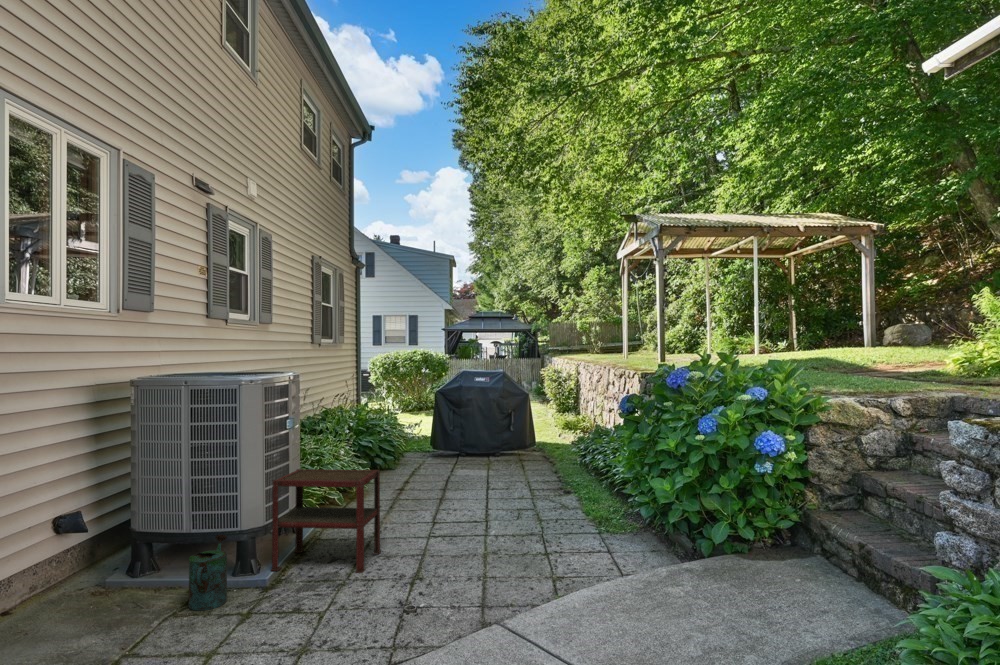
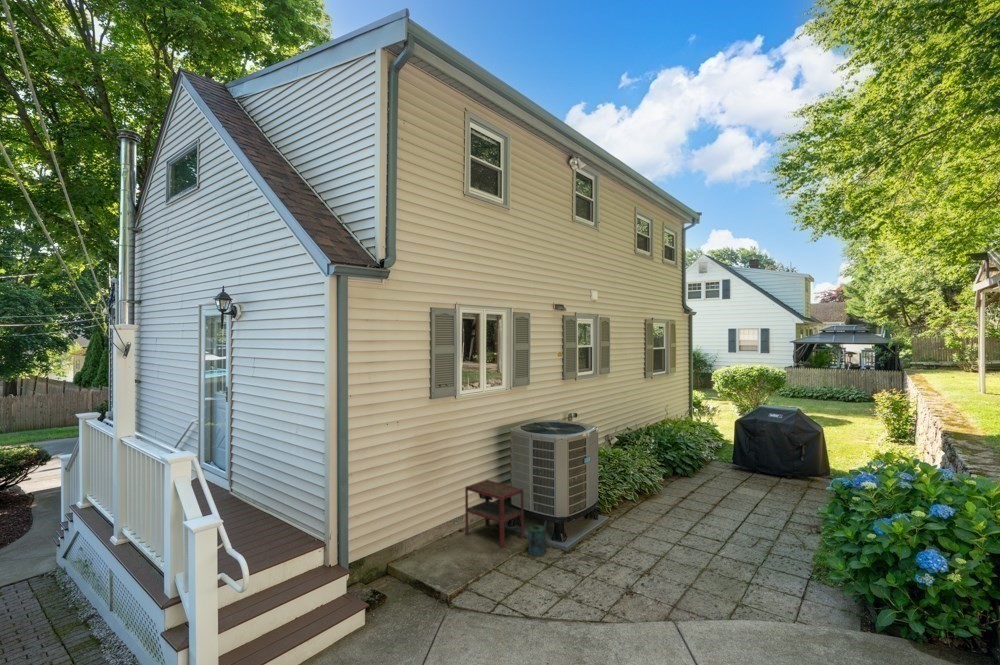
side table: present [271,469,381,573] -> present [465,480,524,549]

